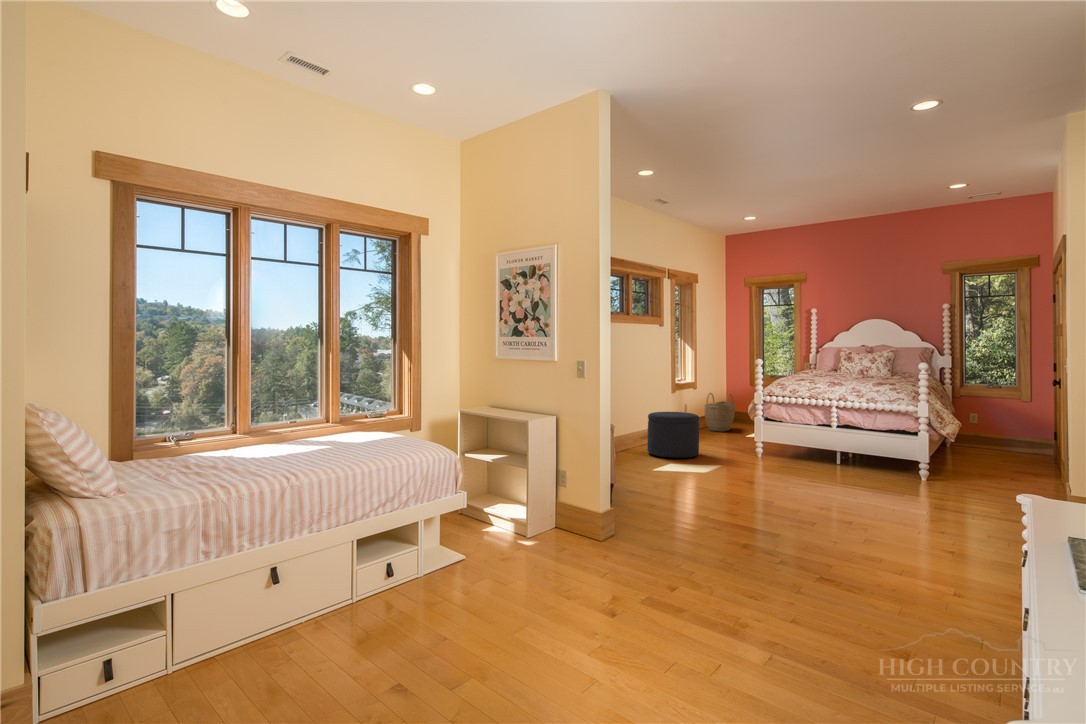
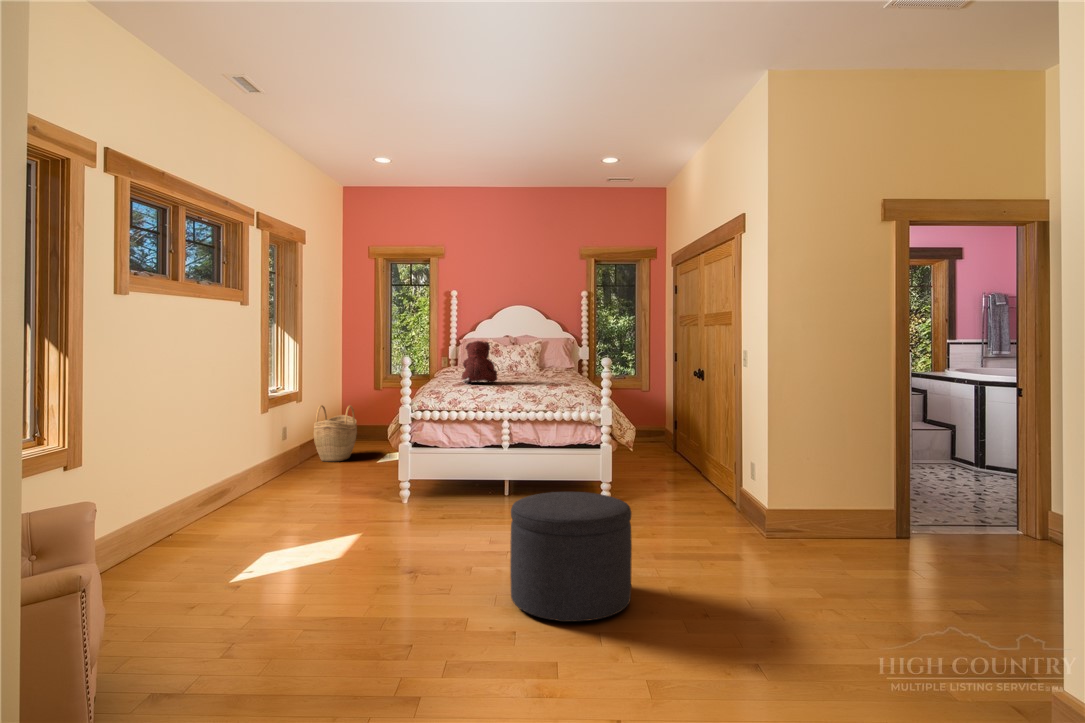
teddy bear: none [805,348,836,380] -> present [462,341,497,383]
ottoman: present [648,412,699,458] -> present [510,492,632,622]

